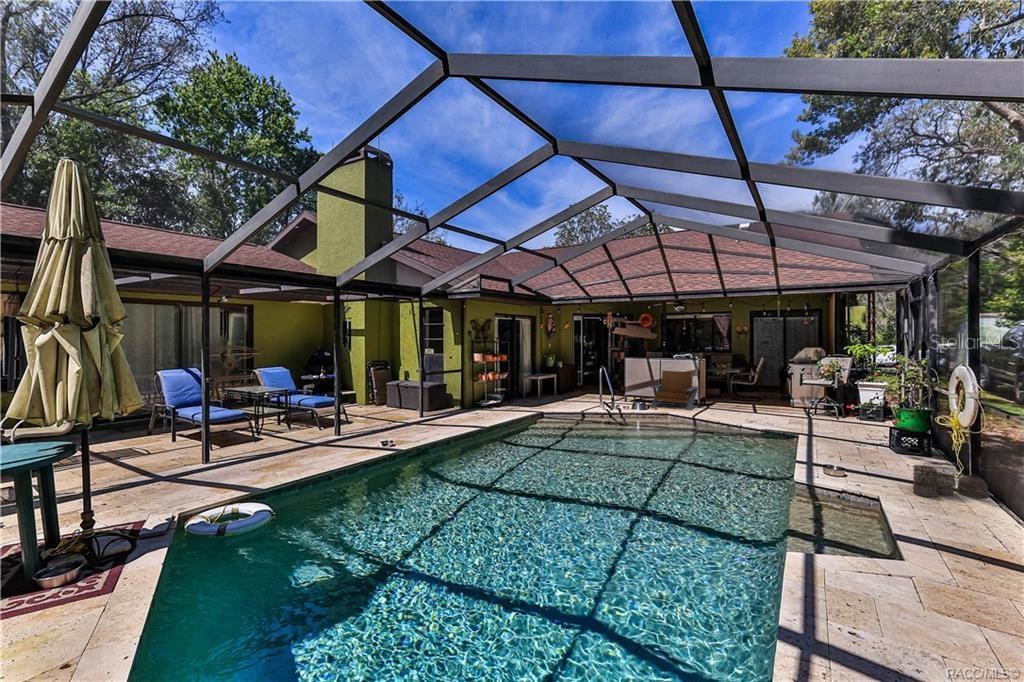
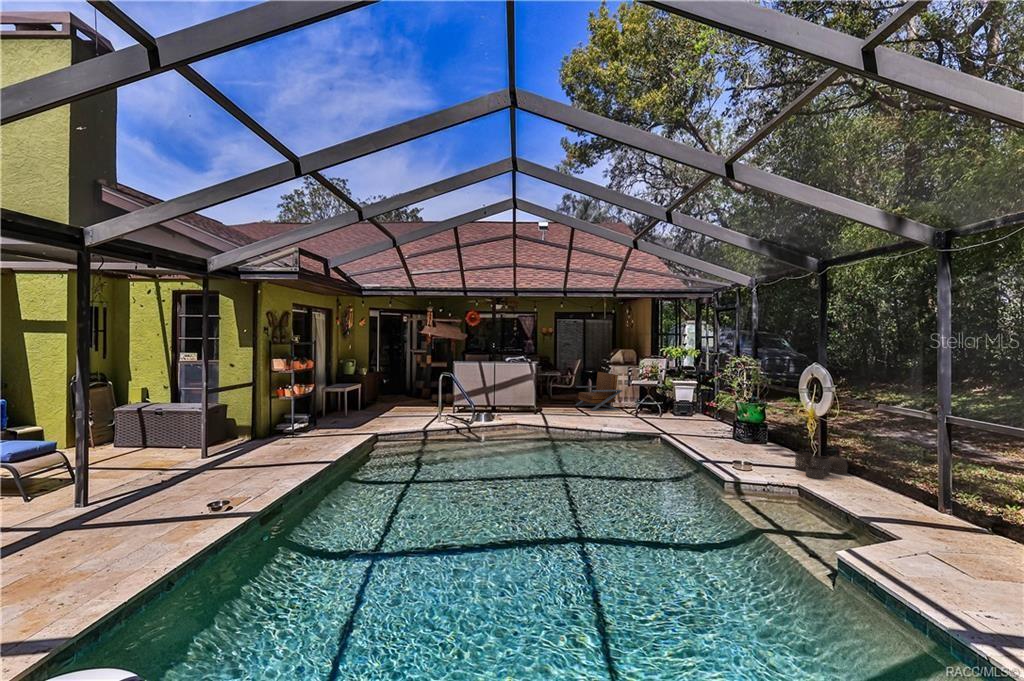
lounge chair: present [651,371,698,411] -> present [576,372,622,411]

